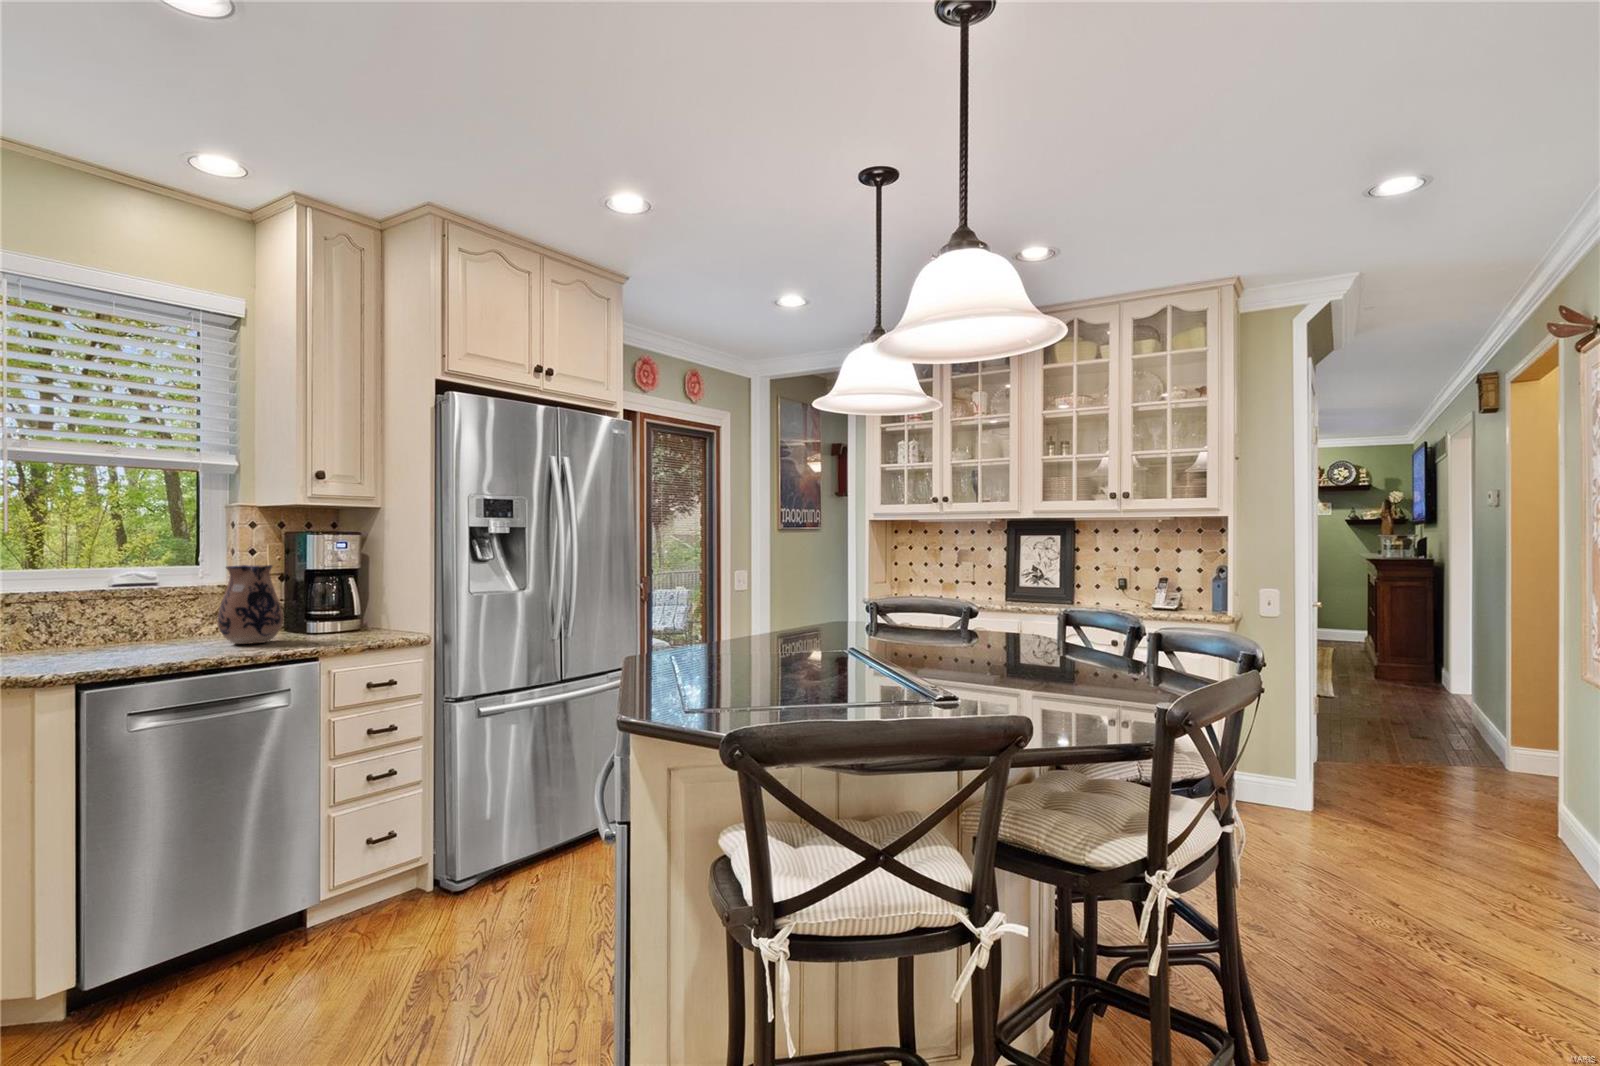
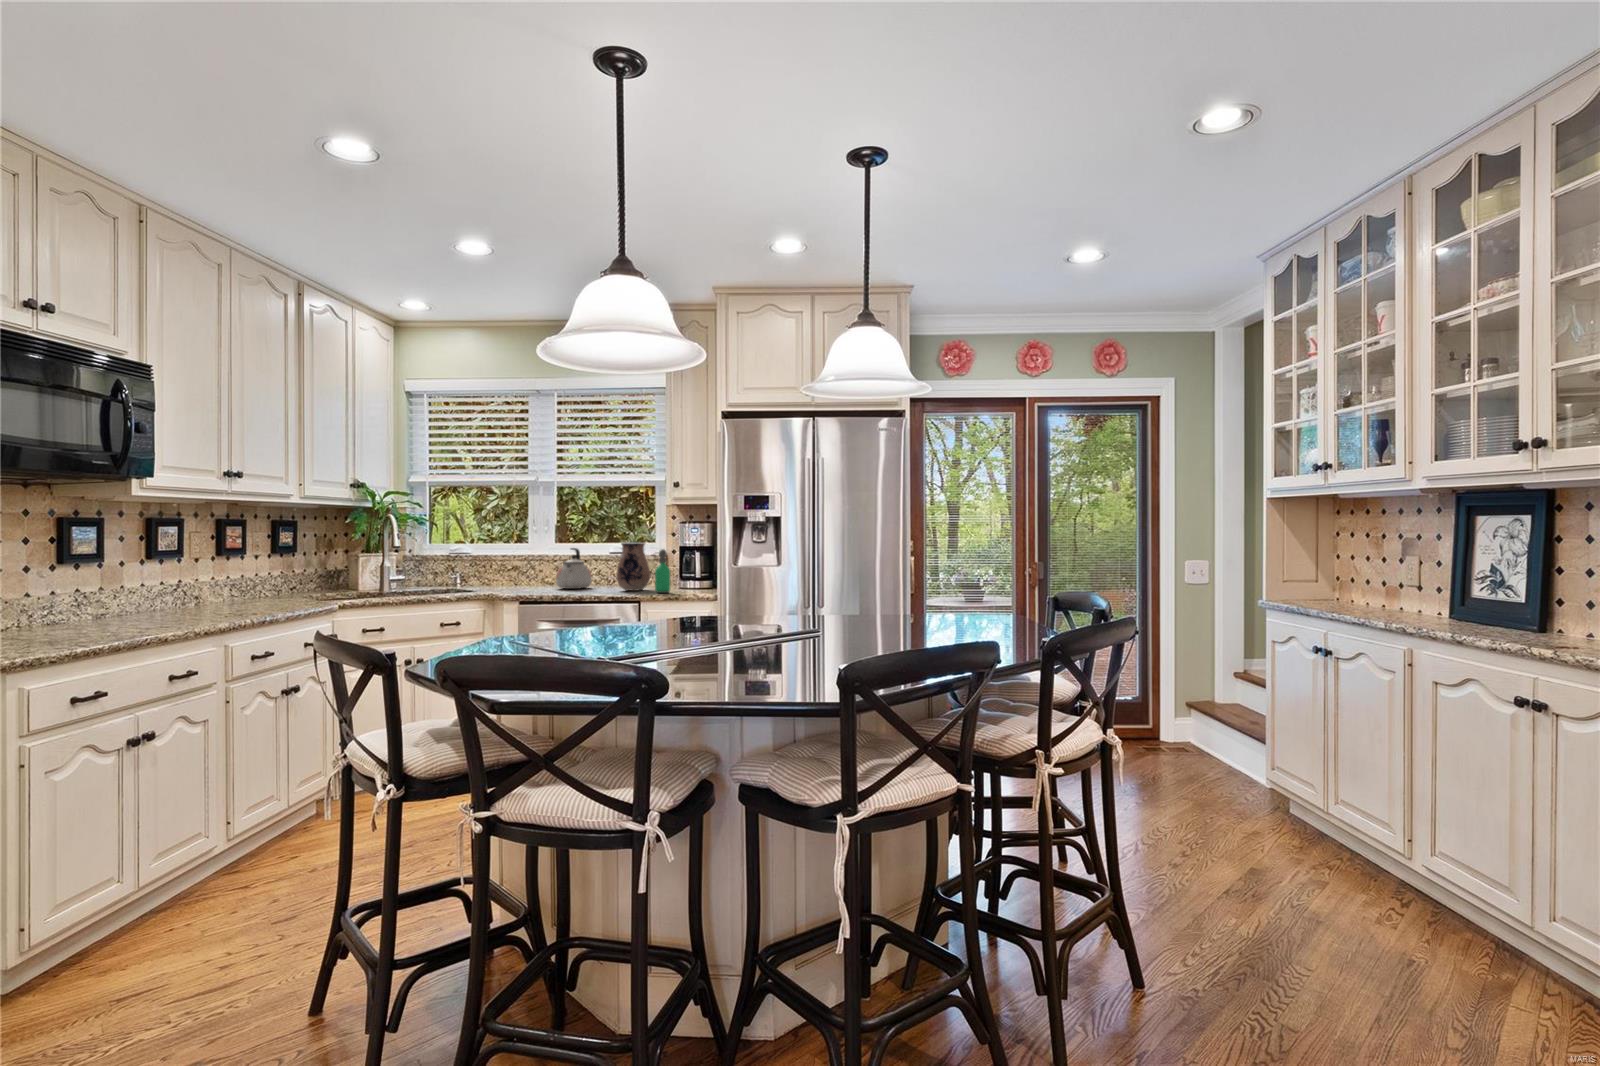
soap dispenser: none [321,574,348,642] -> present [655,549,670,593]
kettle: none [48,578,132,654] -> present [556,548,592,589]

